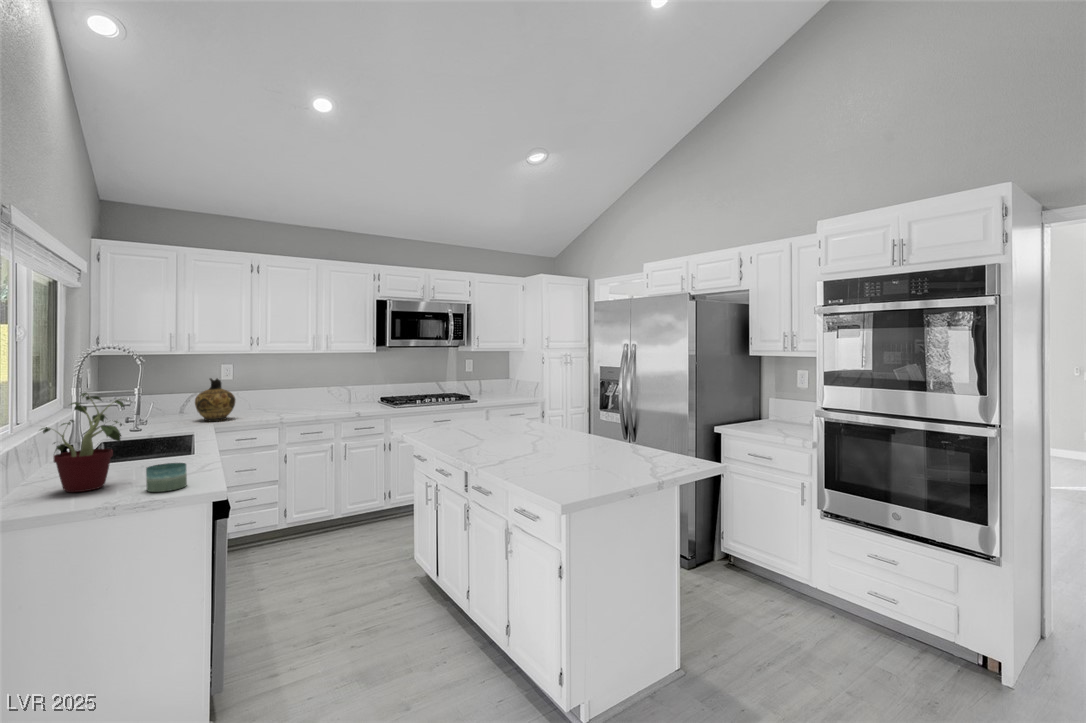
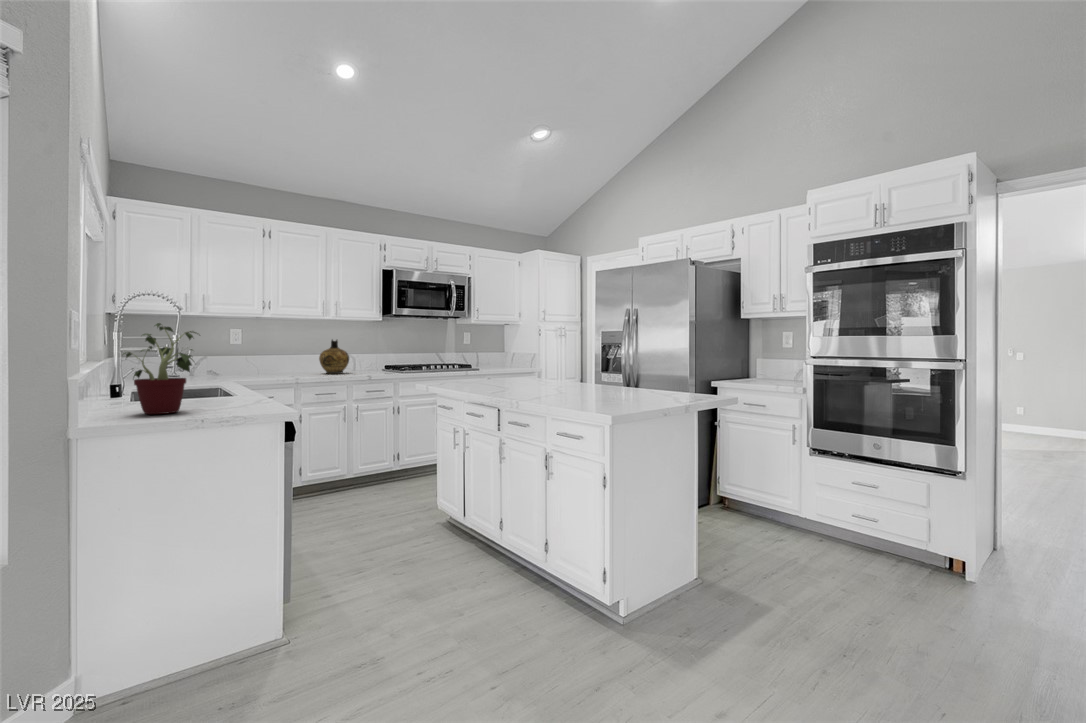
ceramic jug: present [195,378,235,421] -> present [319,340,349,374]
candle: present [146,463,187,492] -> none [223,390,259,414]

